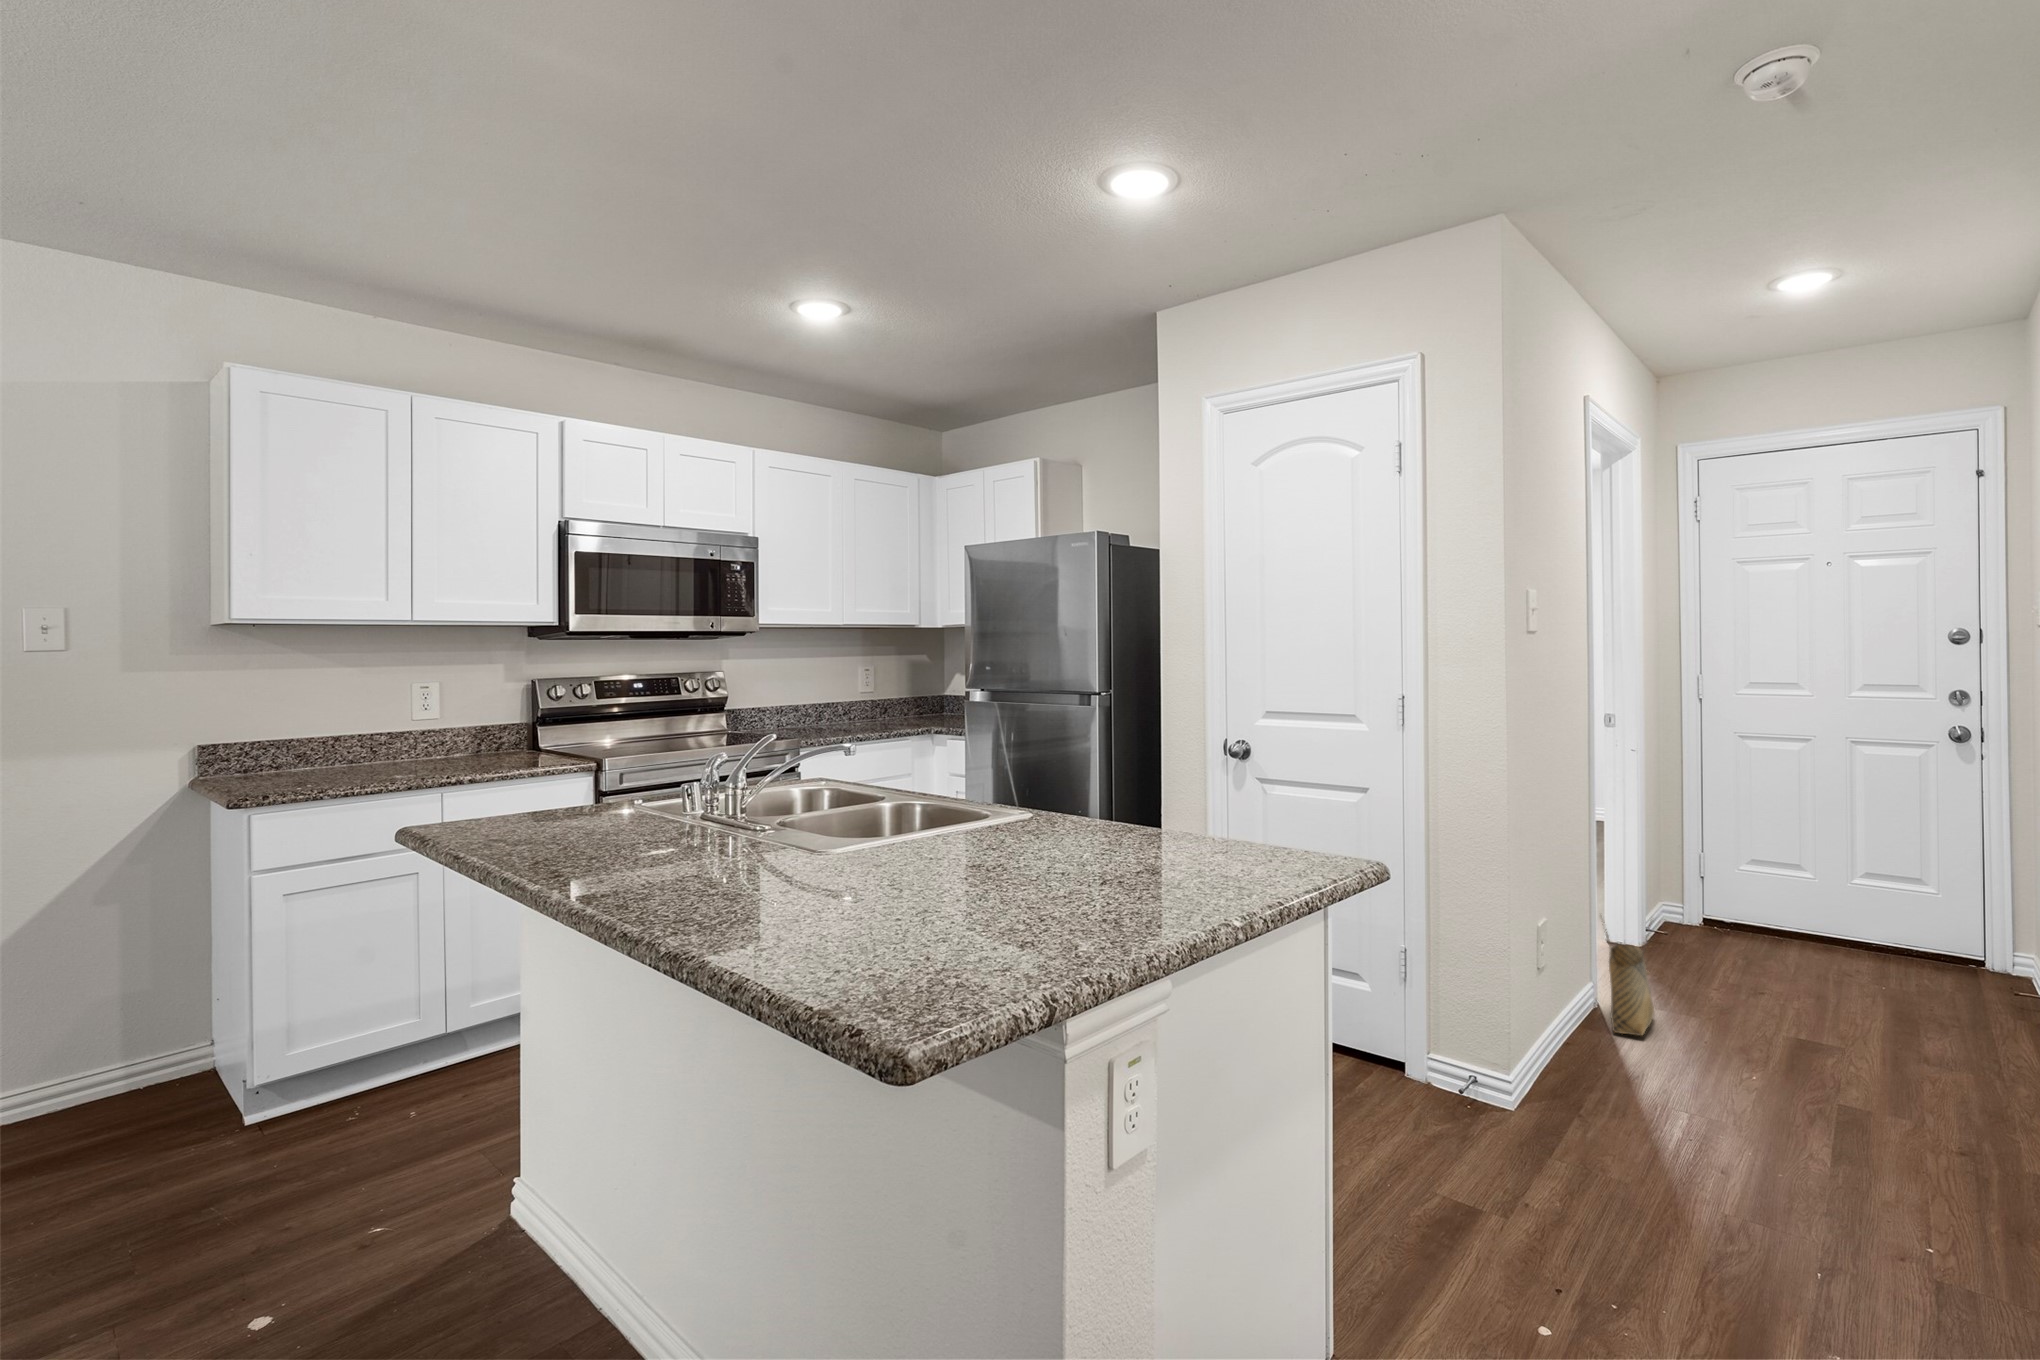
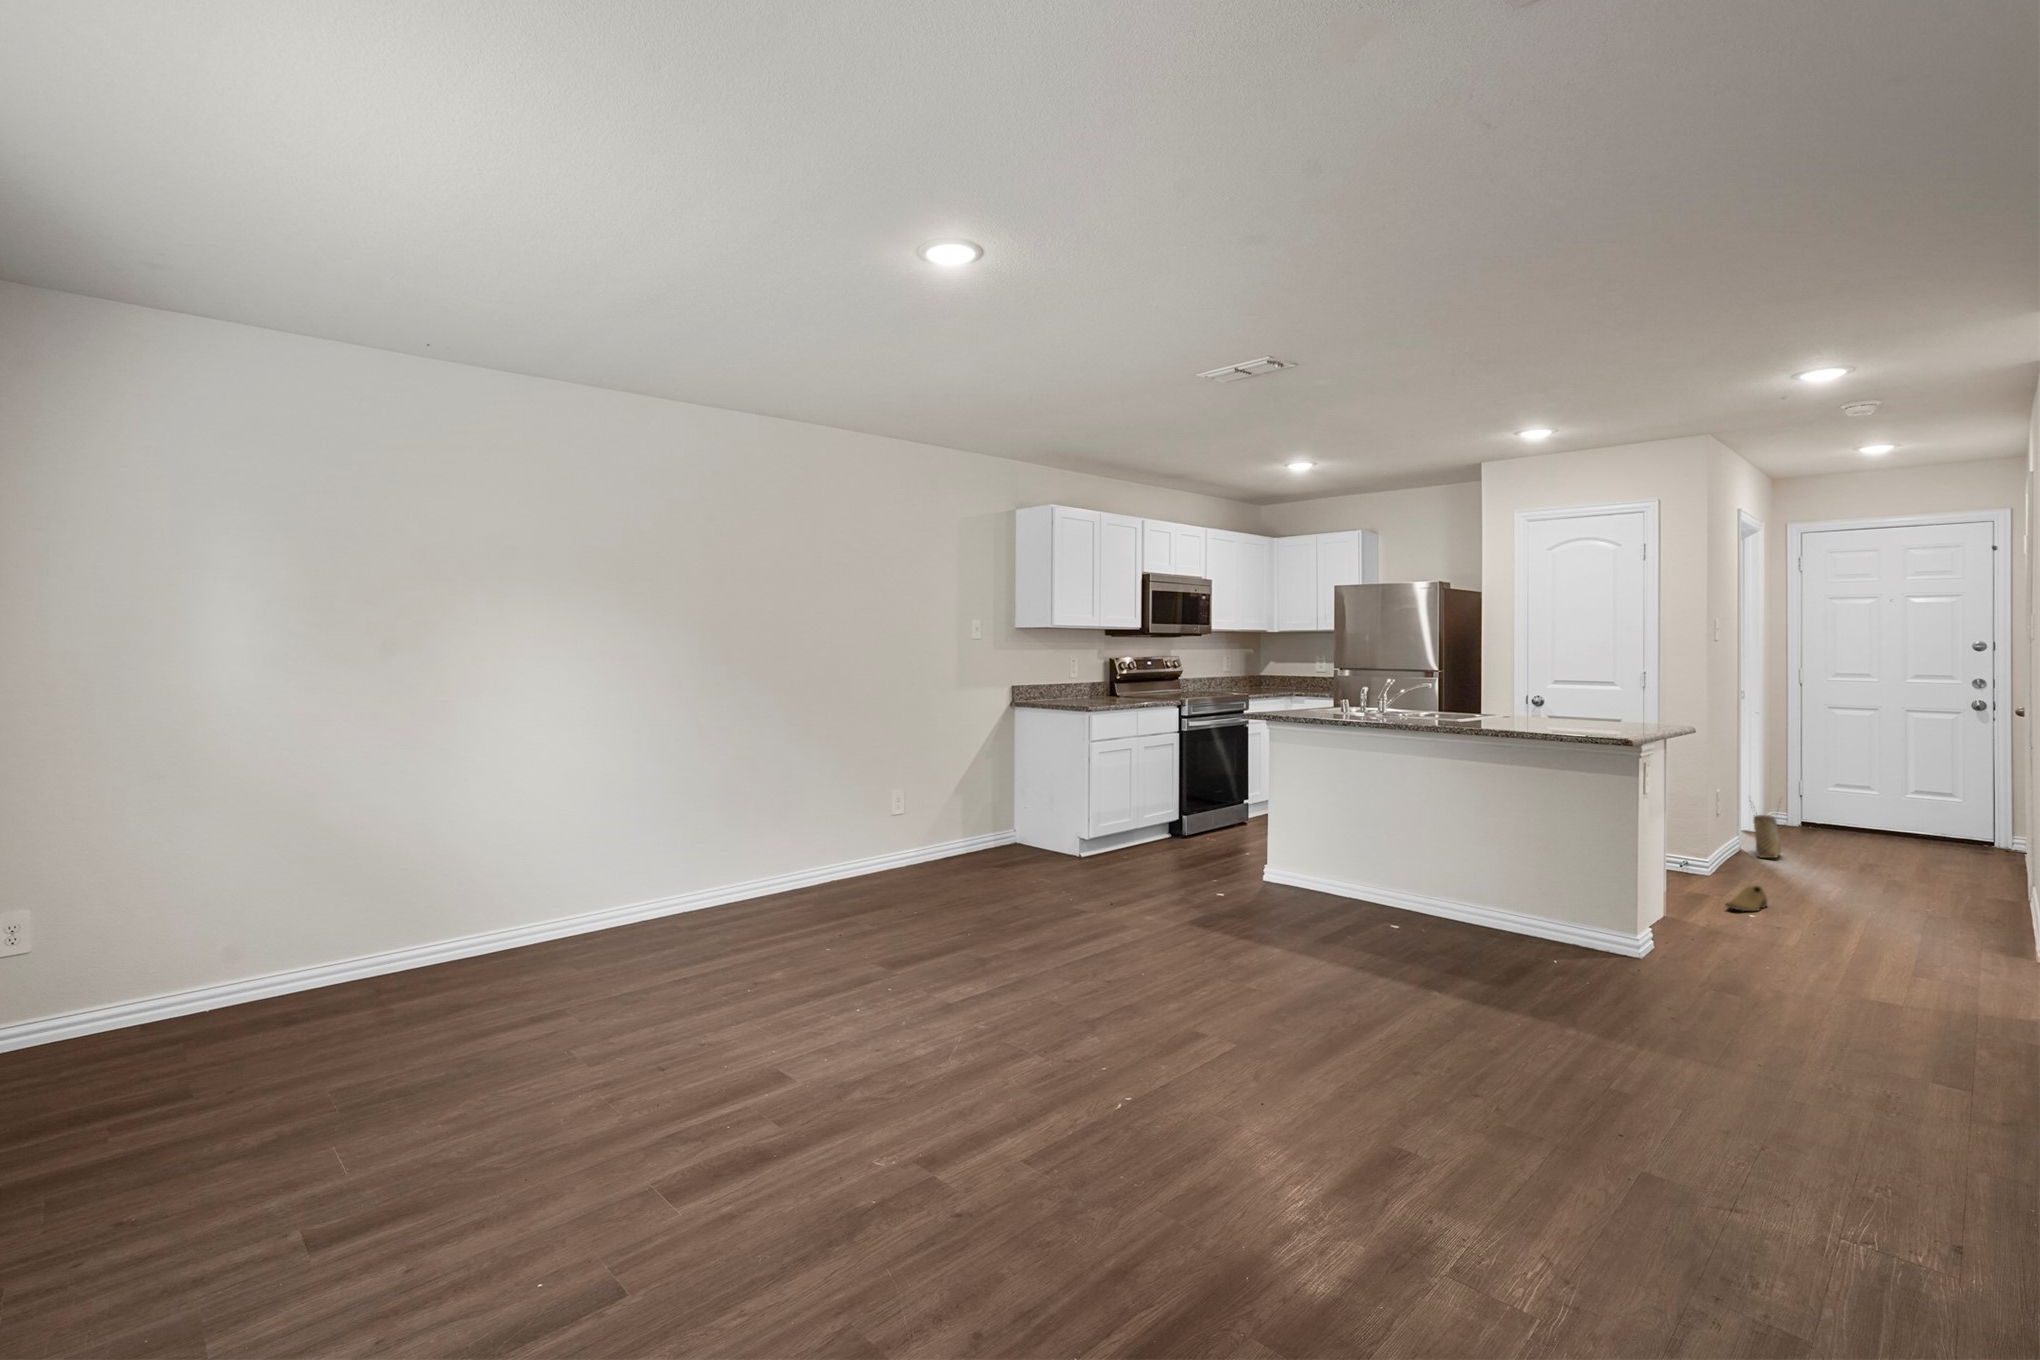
shoe: none [1480,1206,1582,1301] -> present [1726,886,1767,911]

